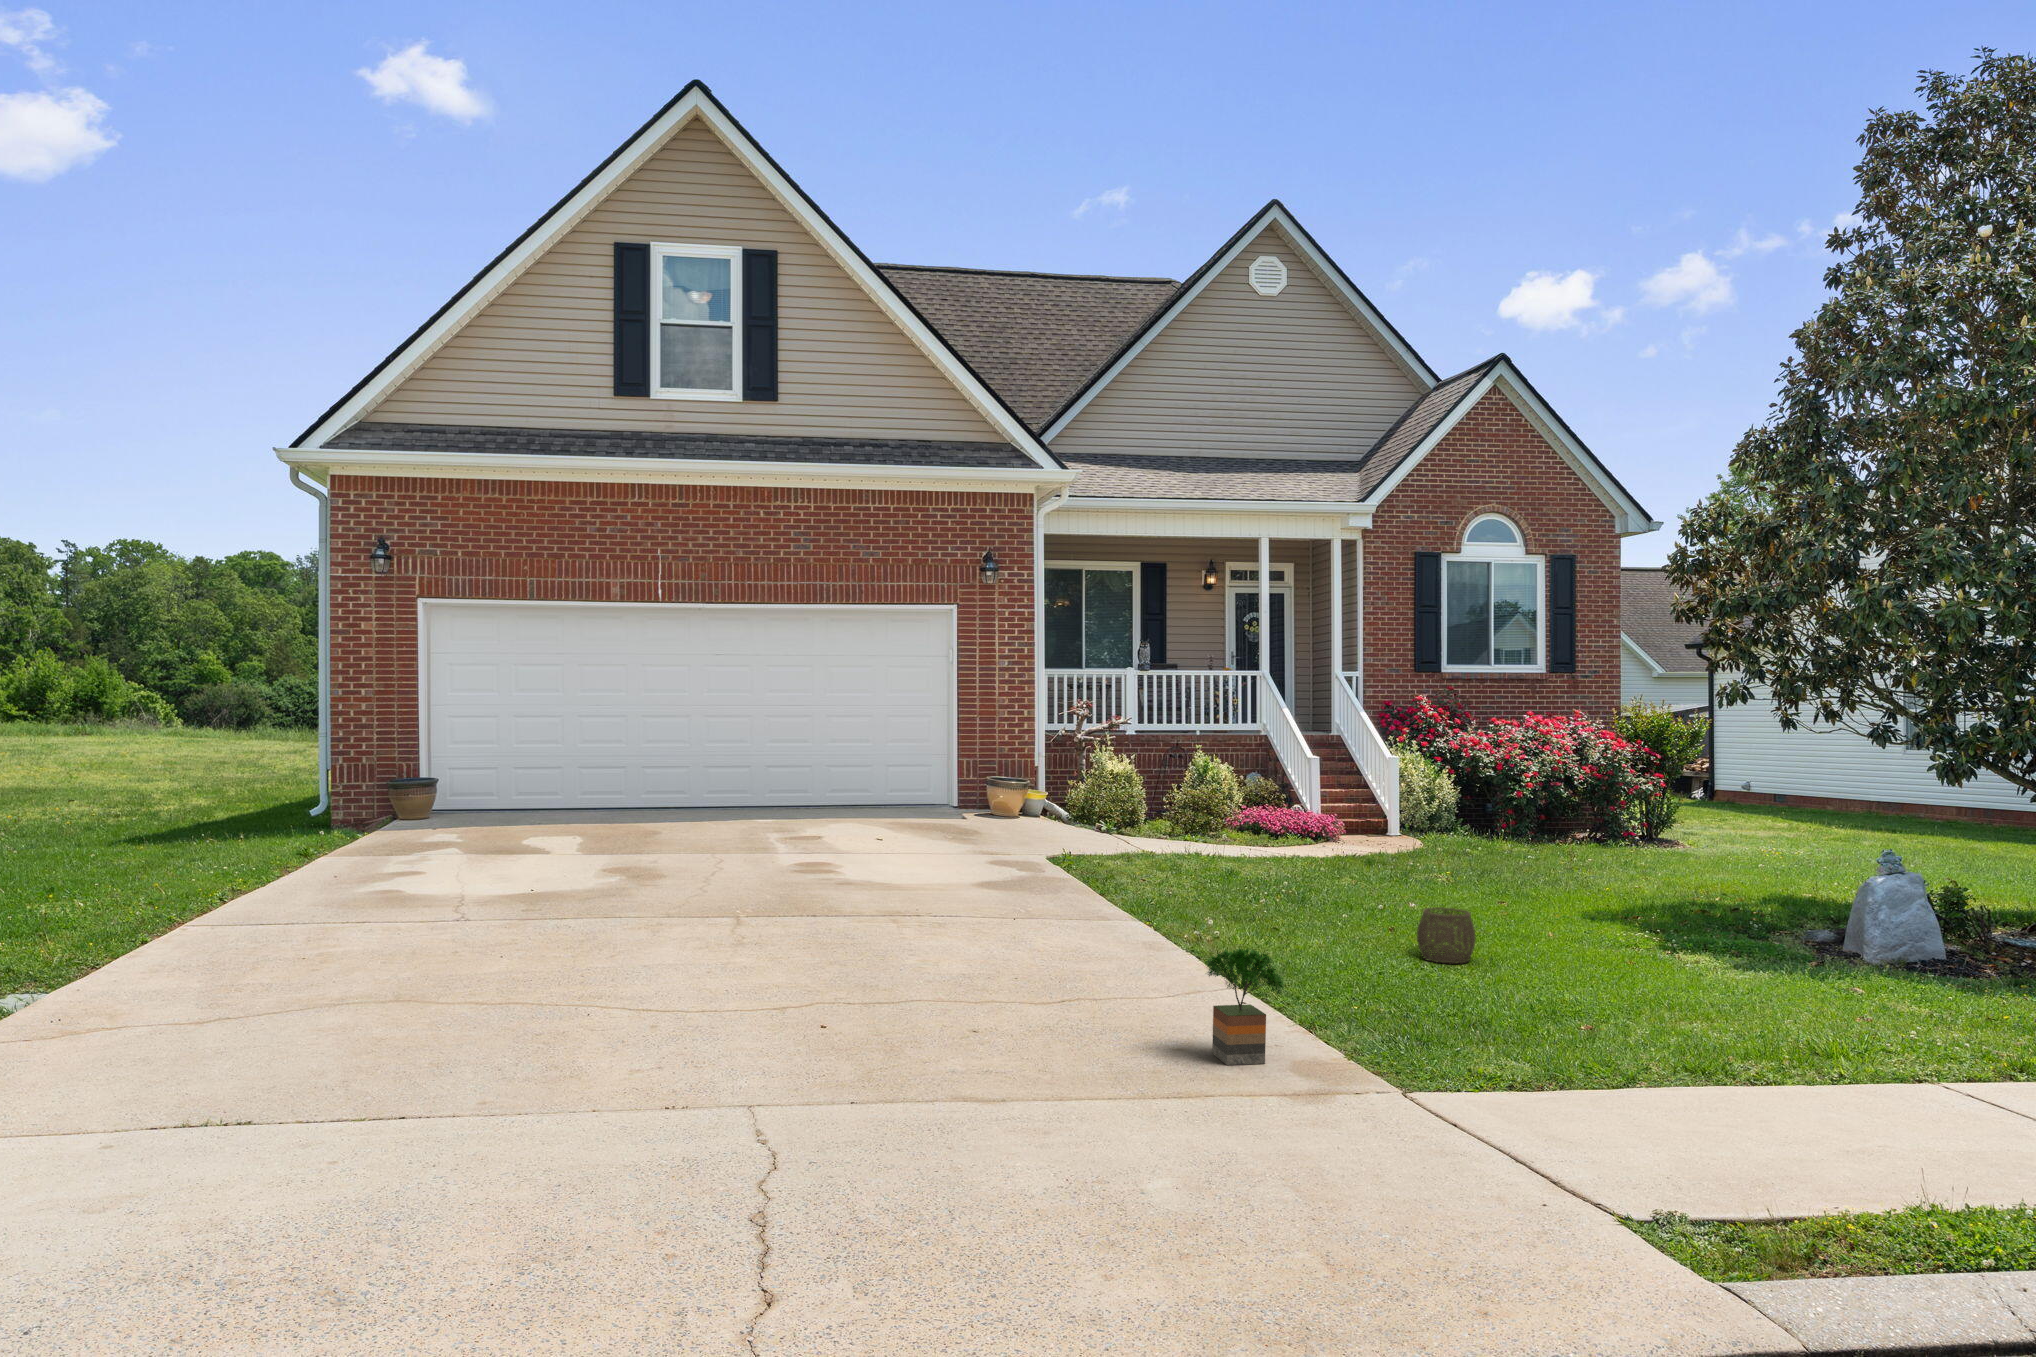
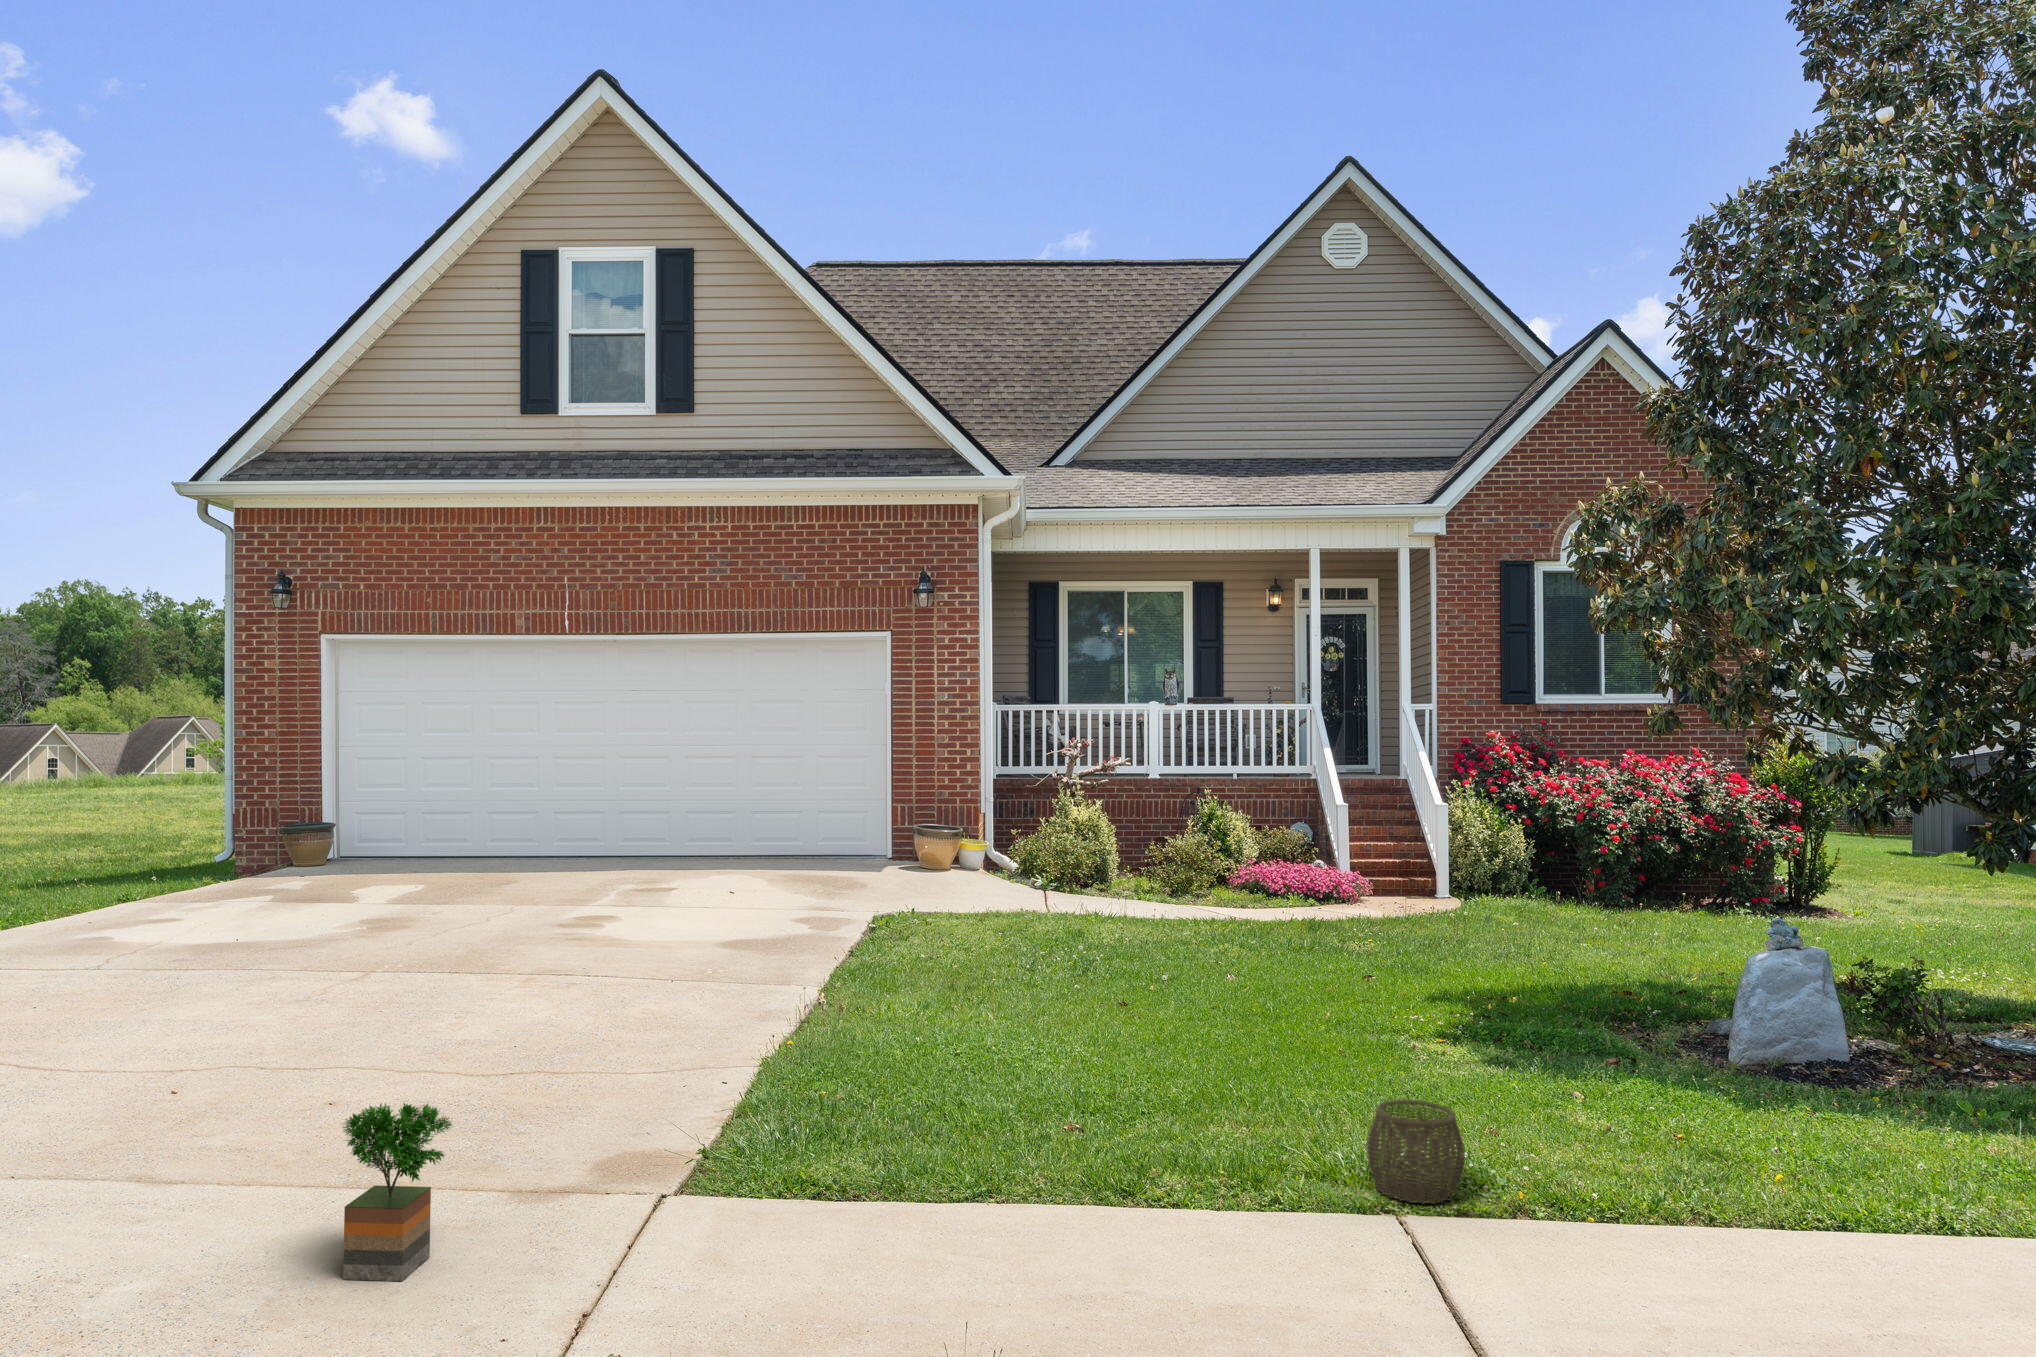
woven basket: present [1417,907,1476,964] -> present [1367,1100,1465,1204]

